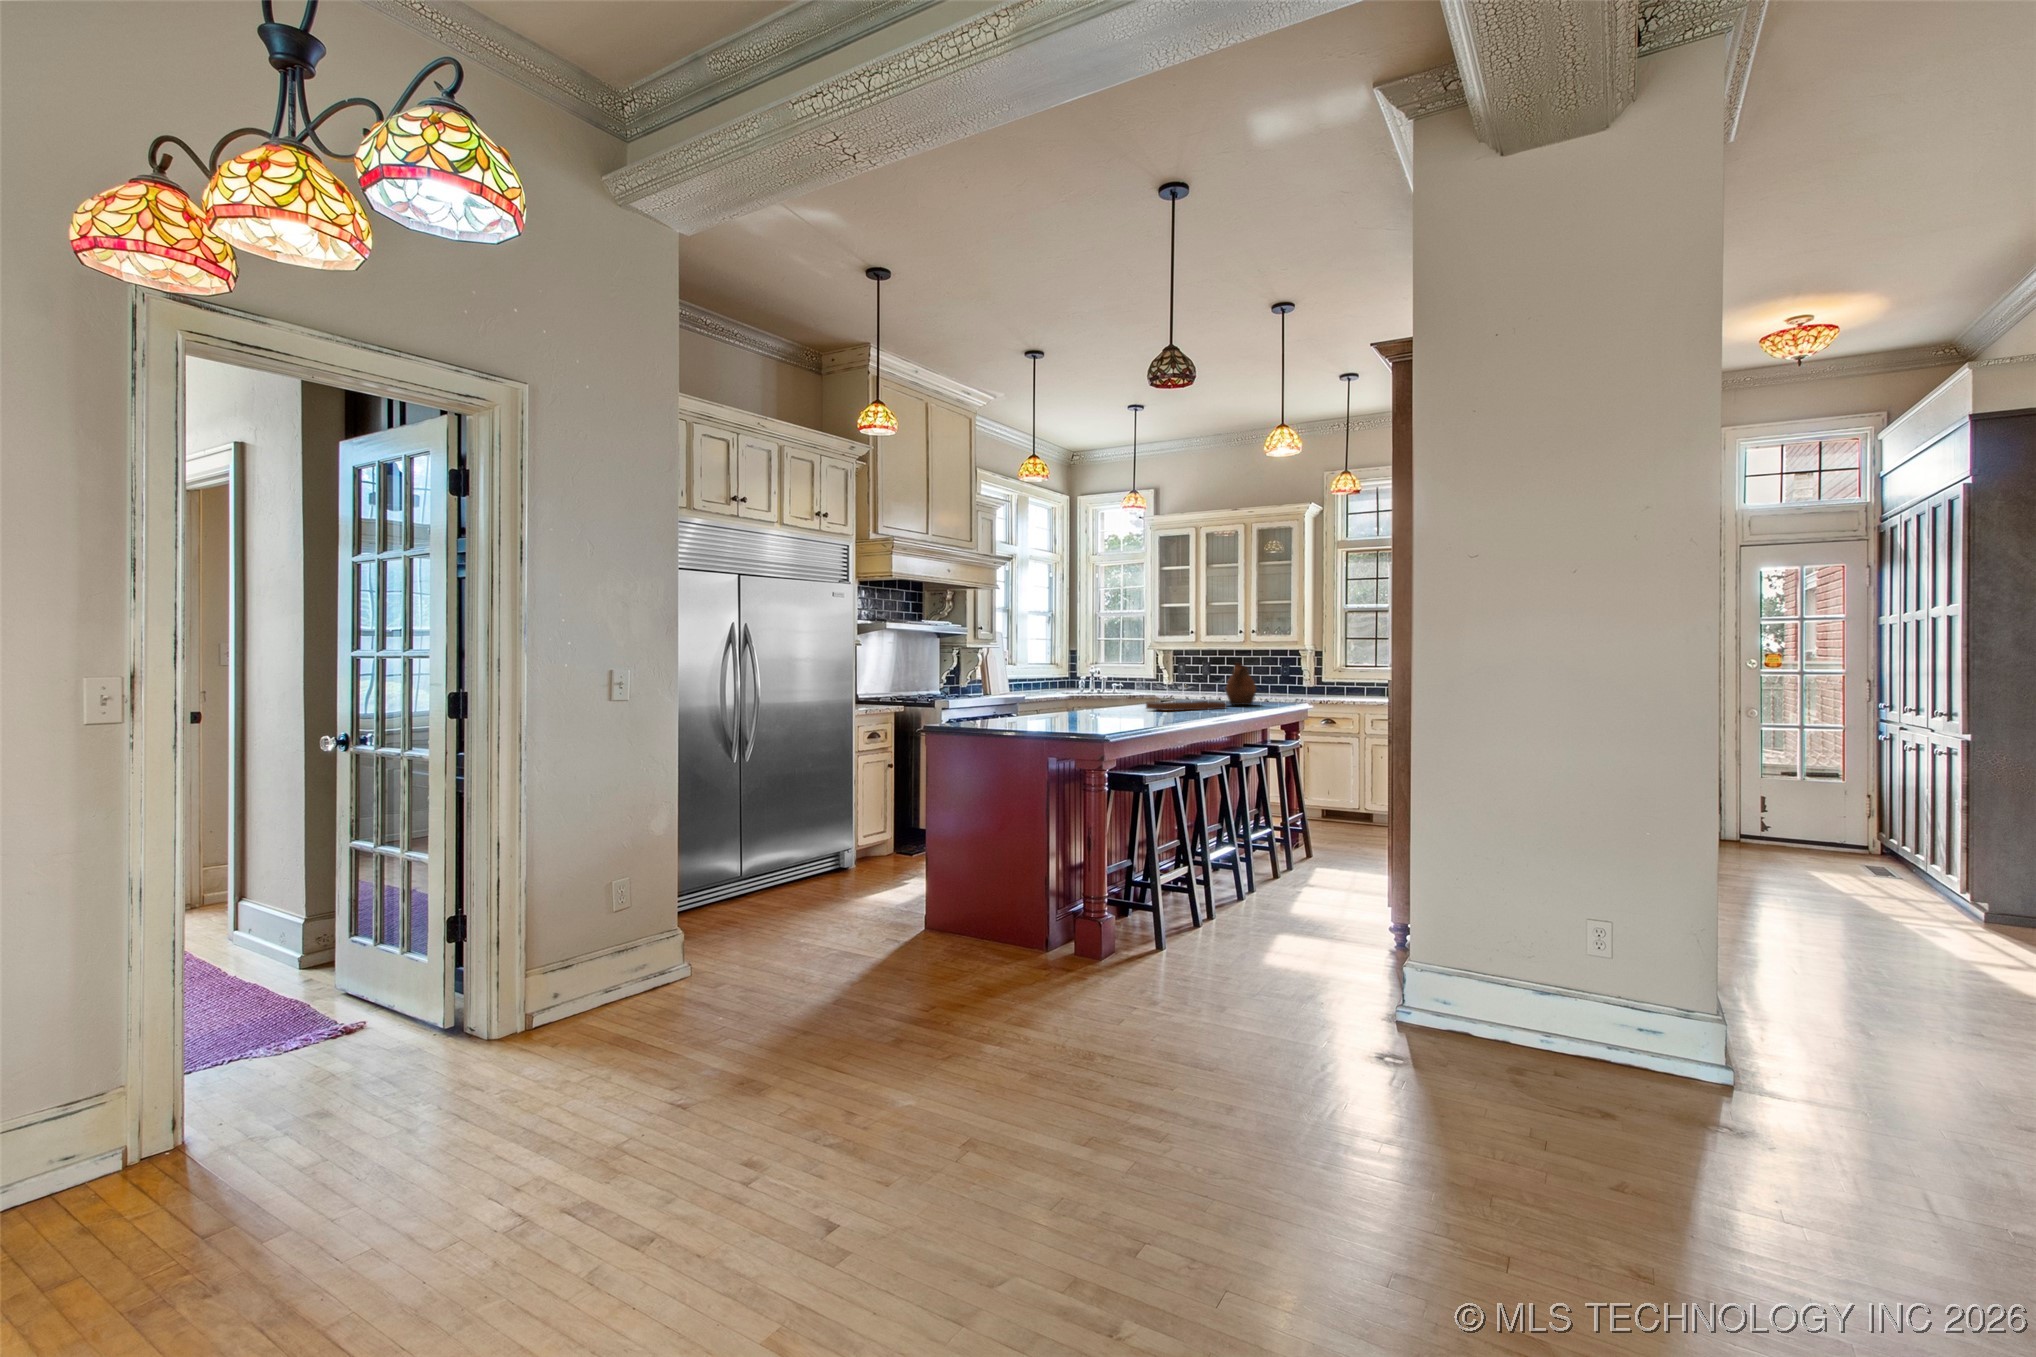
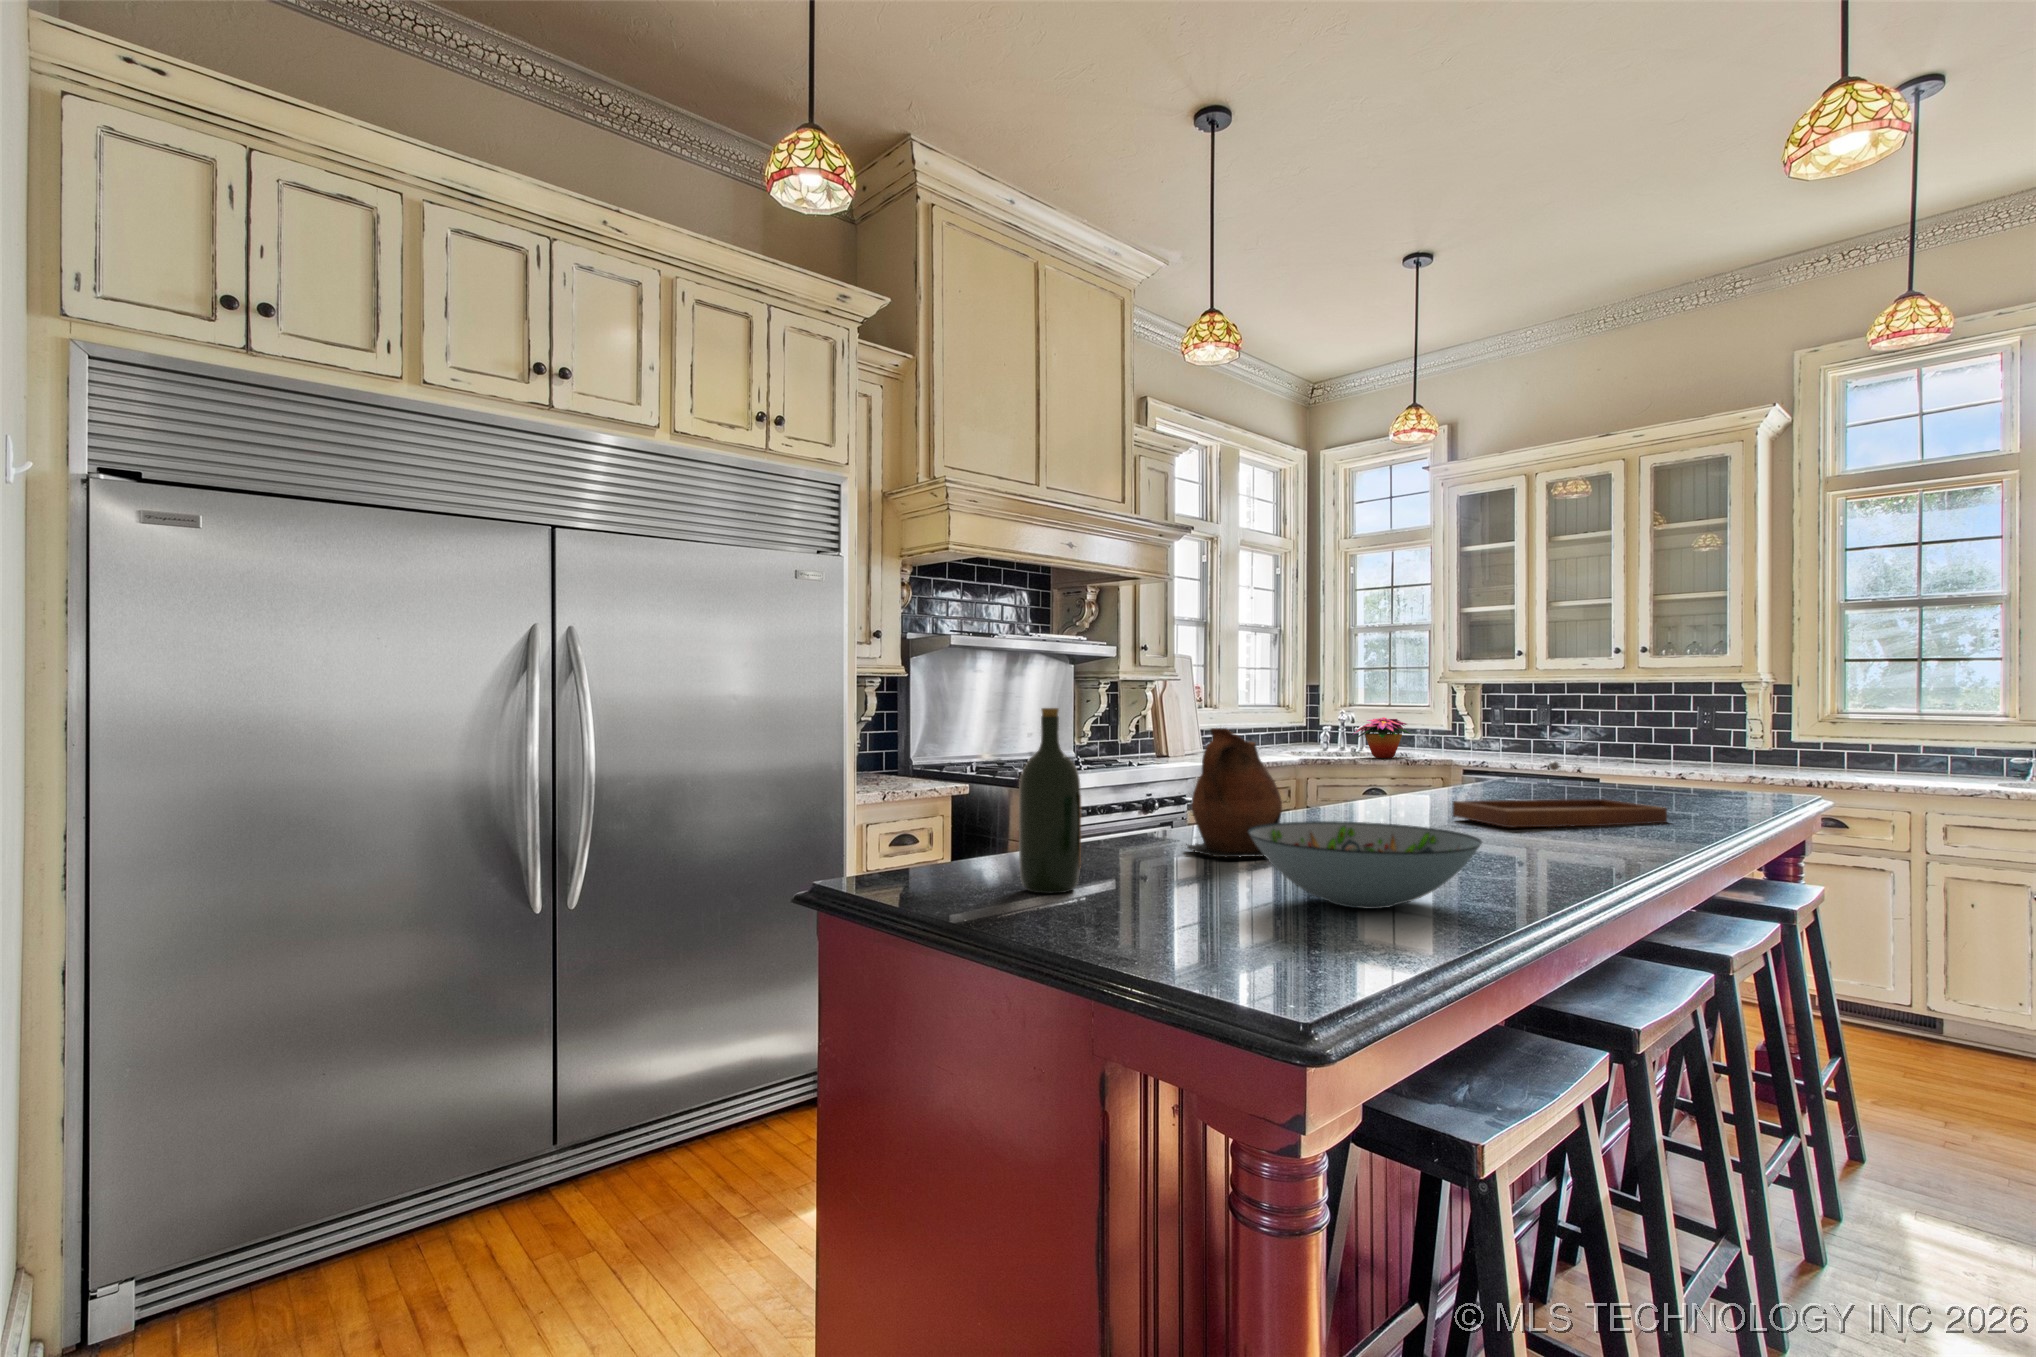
wine bottle: none [996,661,1018,726] -> present [1019,708,1081,893]
ceramic pitcher: present [1226,663,1256,705] -> present [1186,728,1282,857]
flower arrangement: none [1096,670,1133,695] -> present [1354,717,1410,758]
decorative bowl: none [1077,700,1148,724] -> present [1248,821,1482,909]

